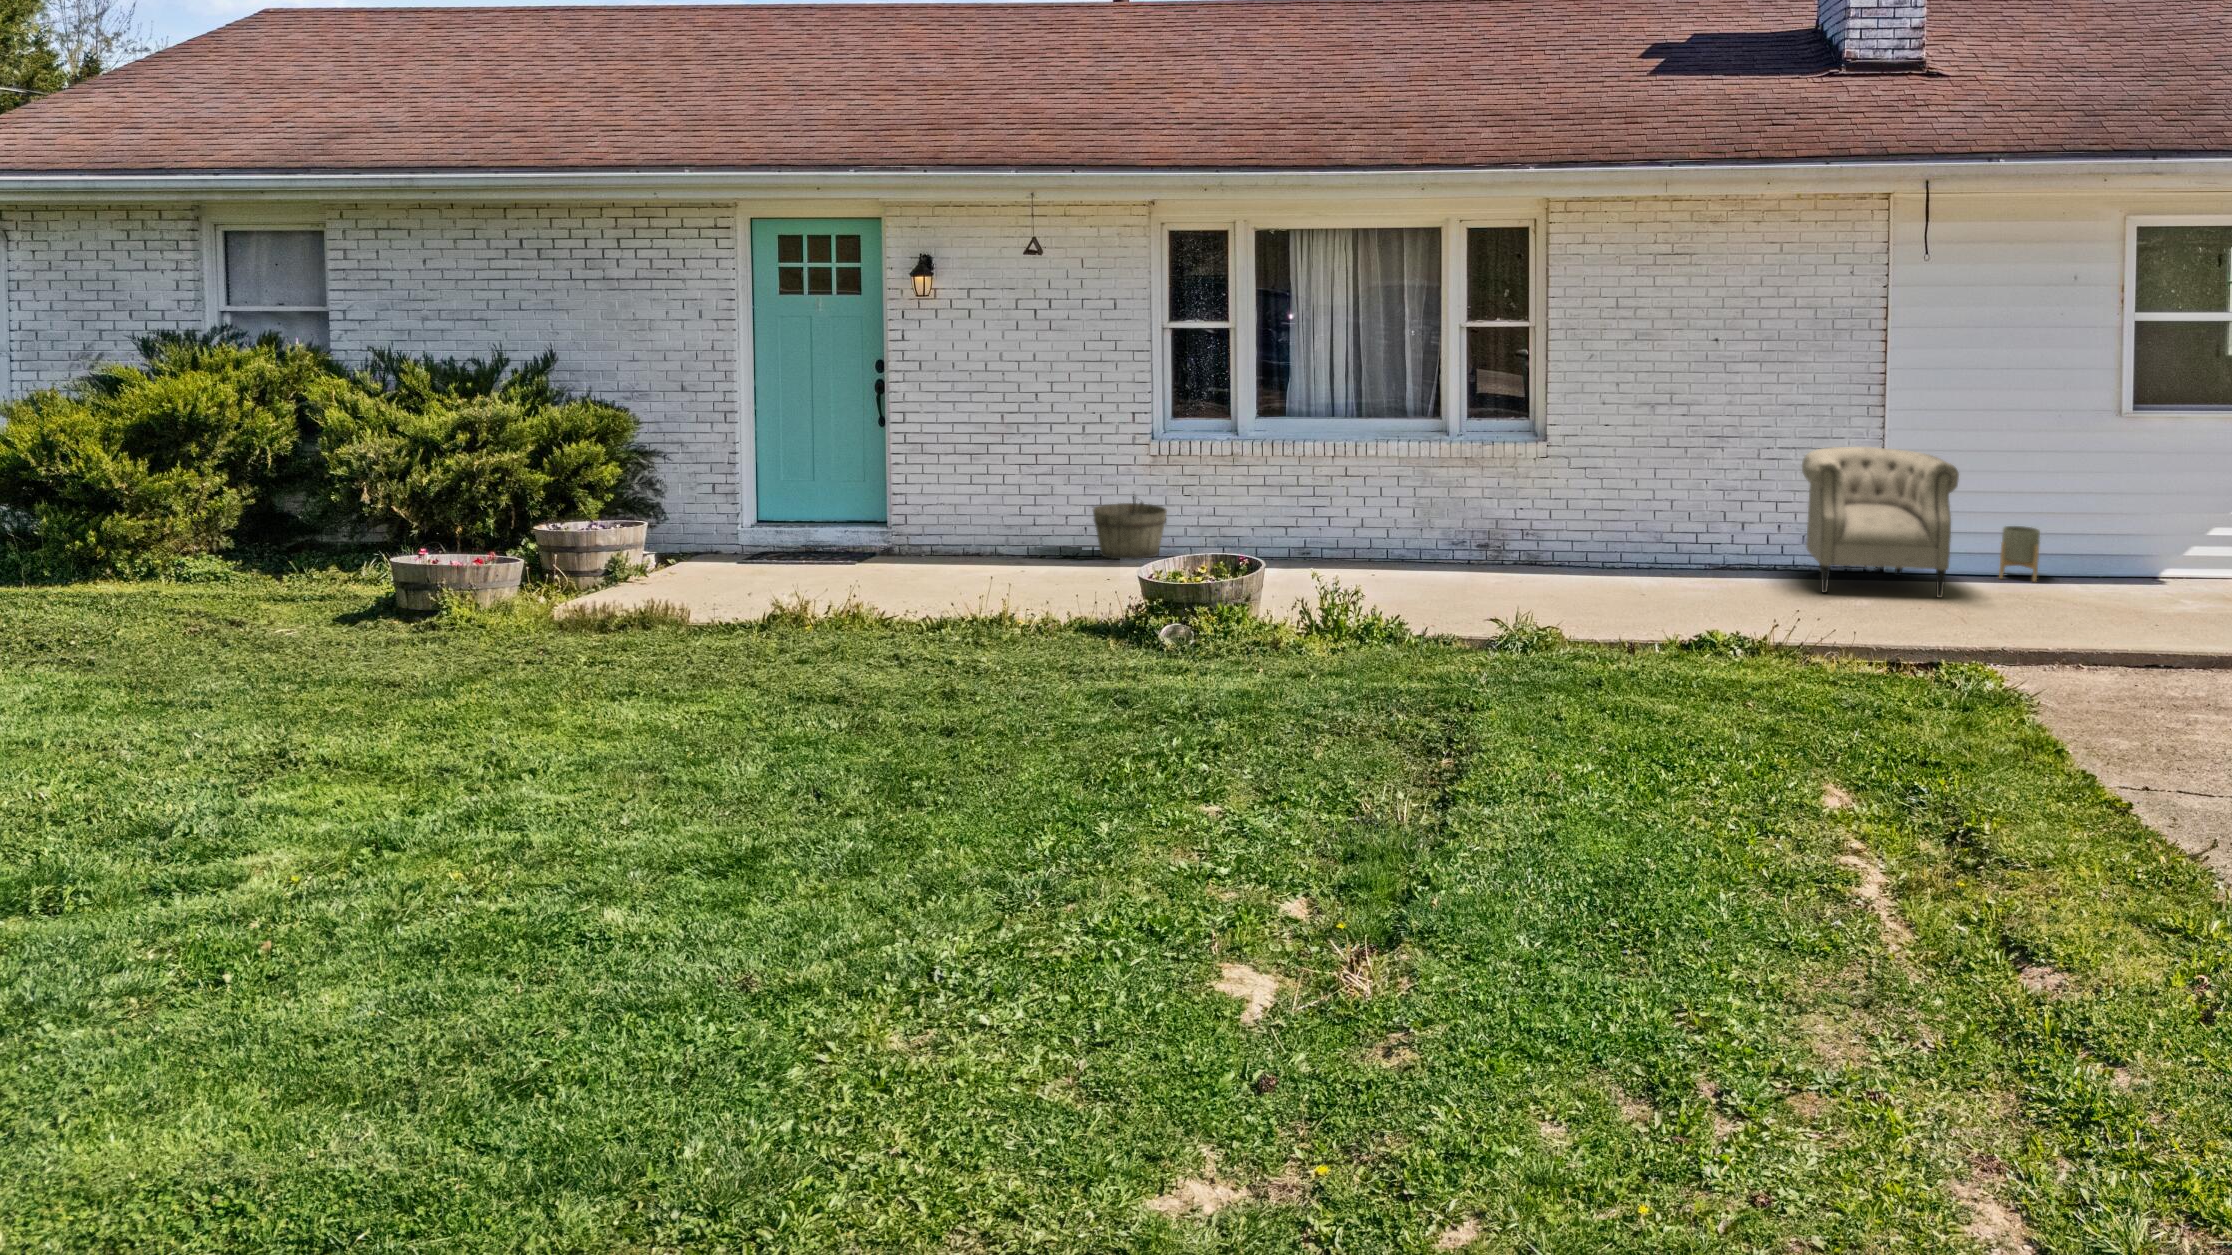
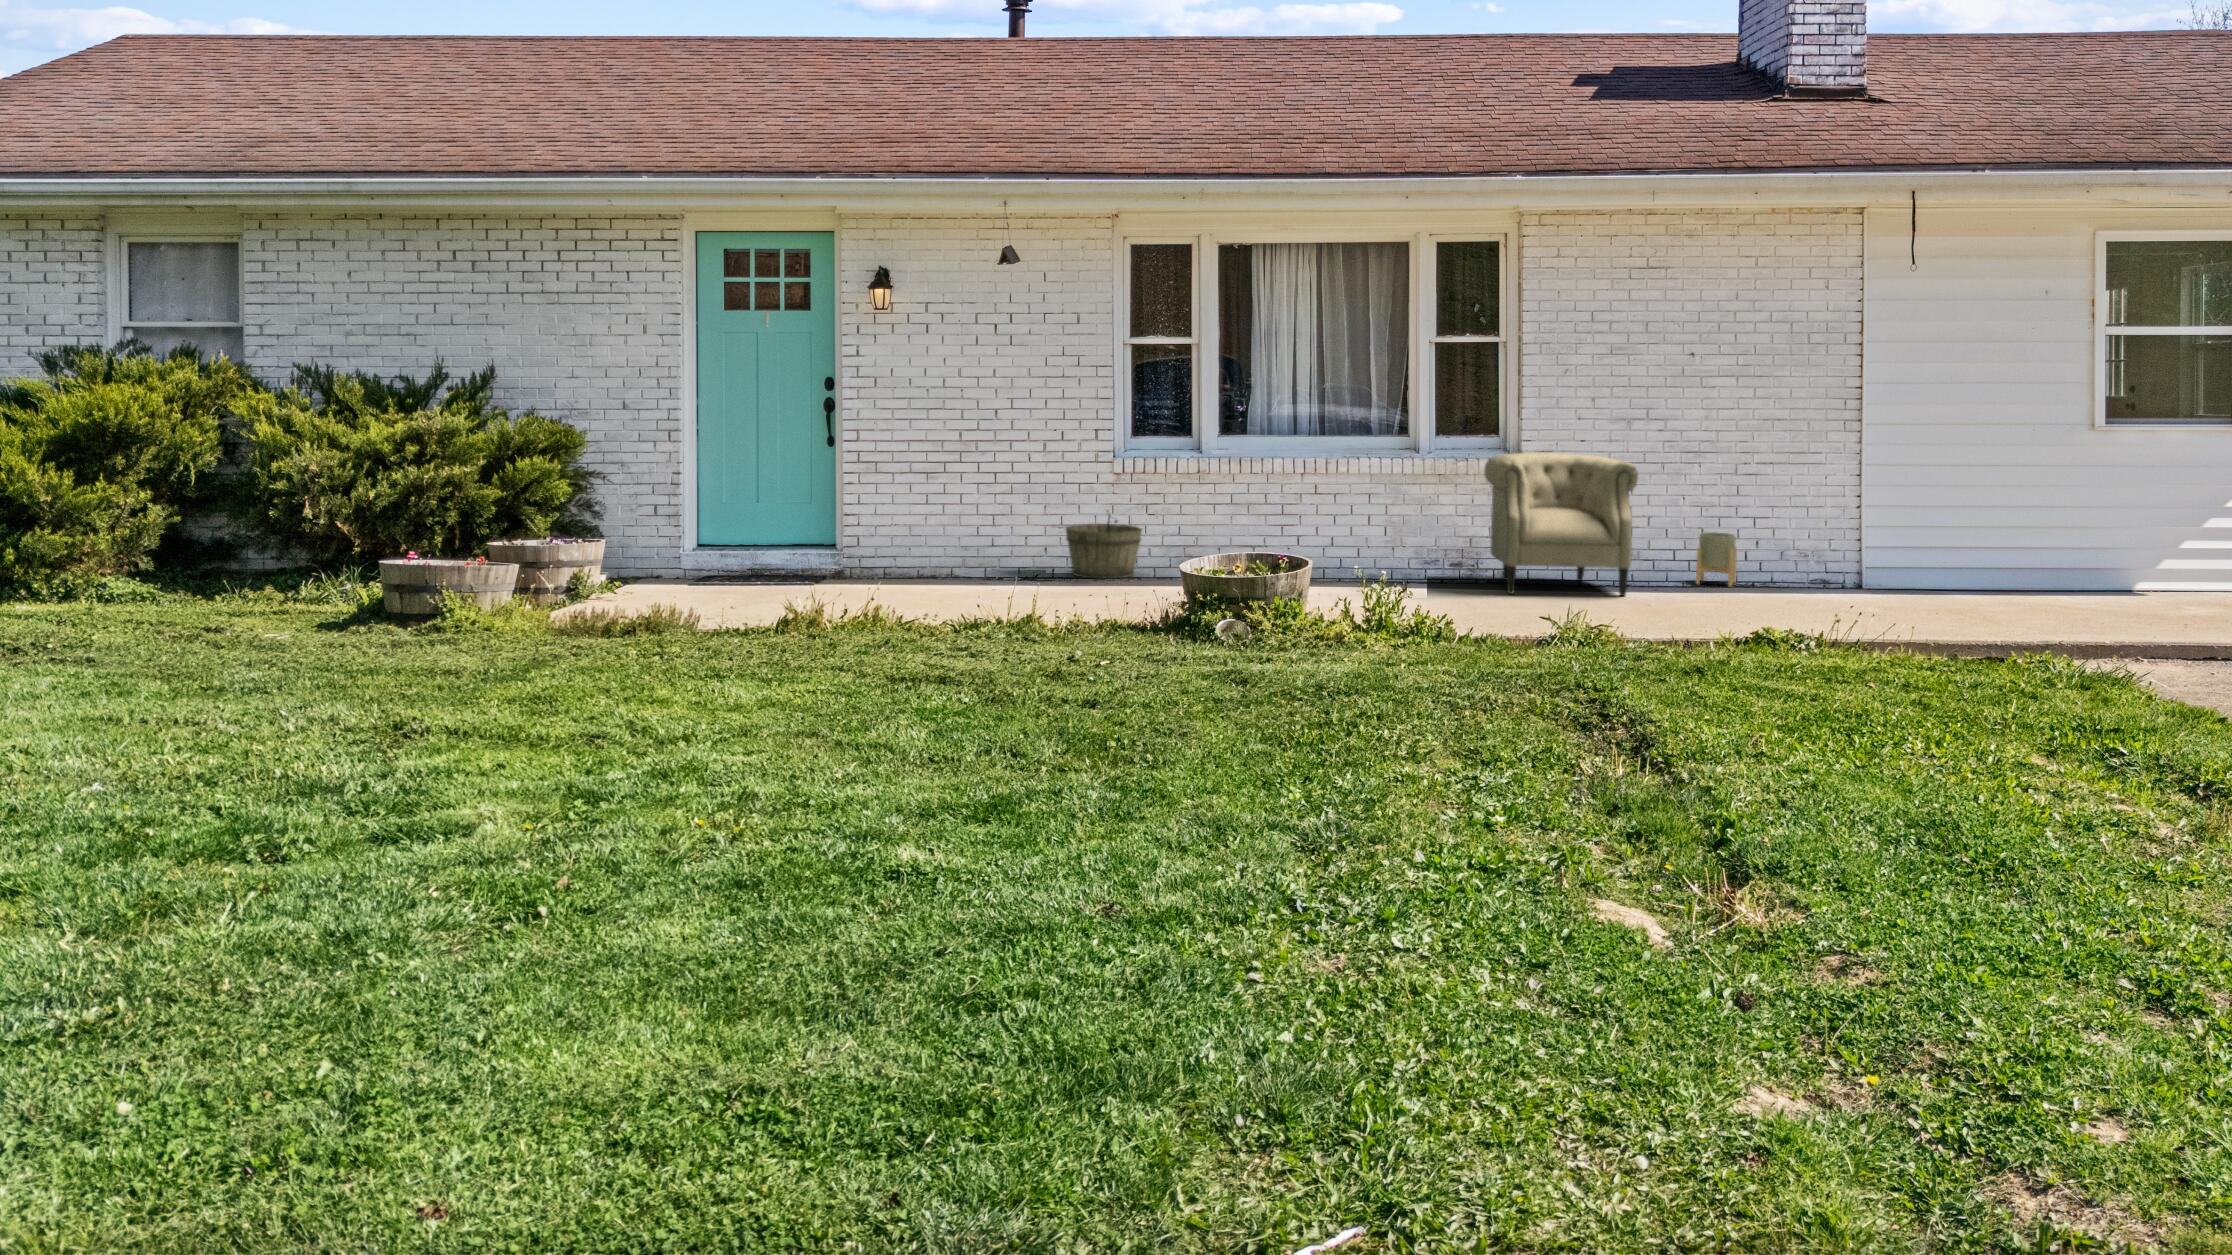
chair: present [1802,447,1959,598] -> present [1484,453,1638,596]
planter: present [1999,526,2040,582] -> present [1696,532,1737,587]

